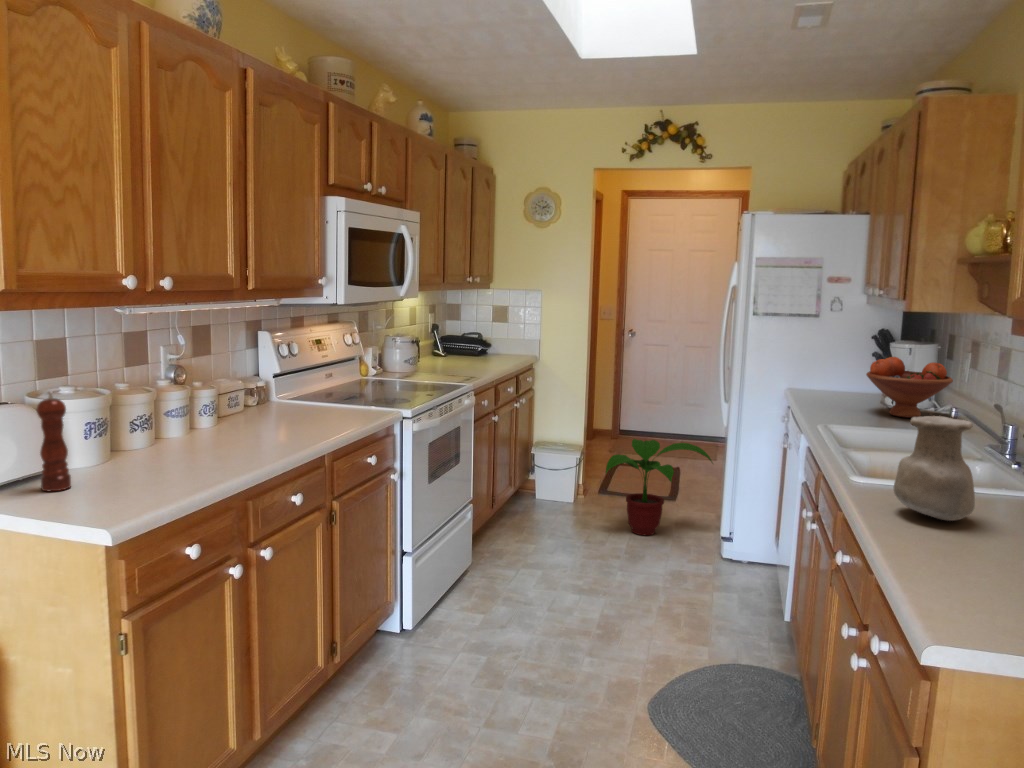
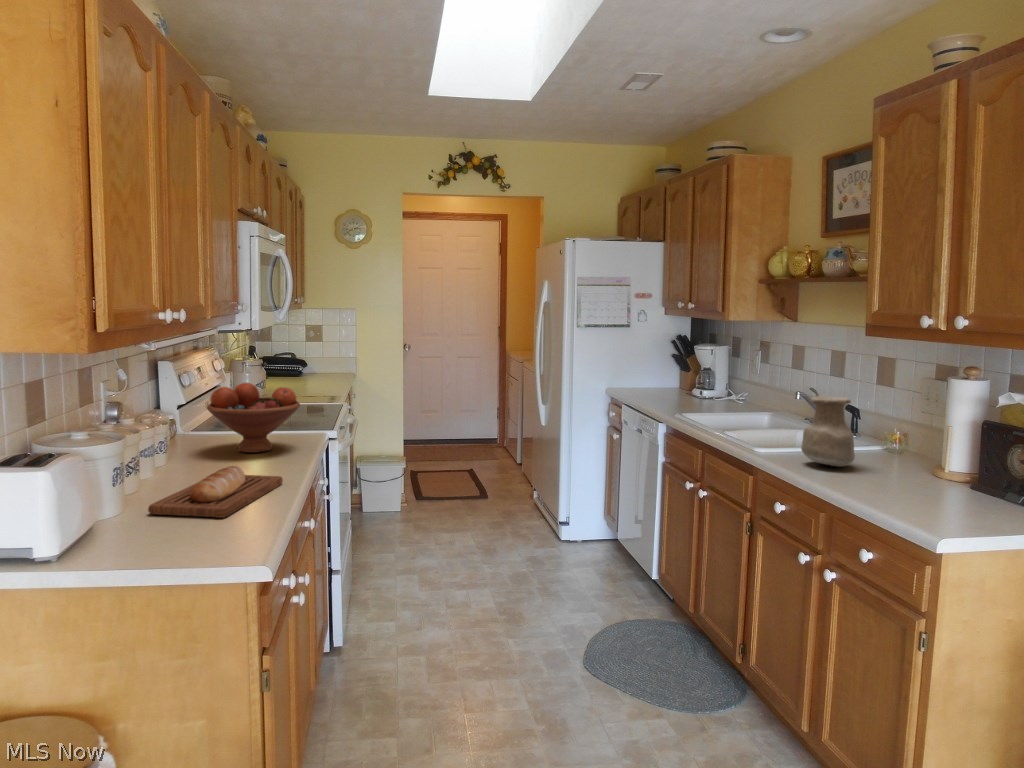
fruit bowl: present [866,357,953,418] -> present [207,383,300,453]
pepper mill: present [37,391,71,491] -> none [112,432,145,537]
bread loaf: none [103,435,263,484] -> present [148,466,283,518]
potted plant: present [606,439,712,535] -> none [450,444,541,532]

